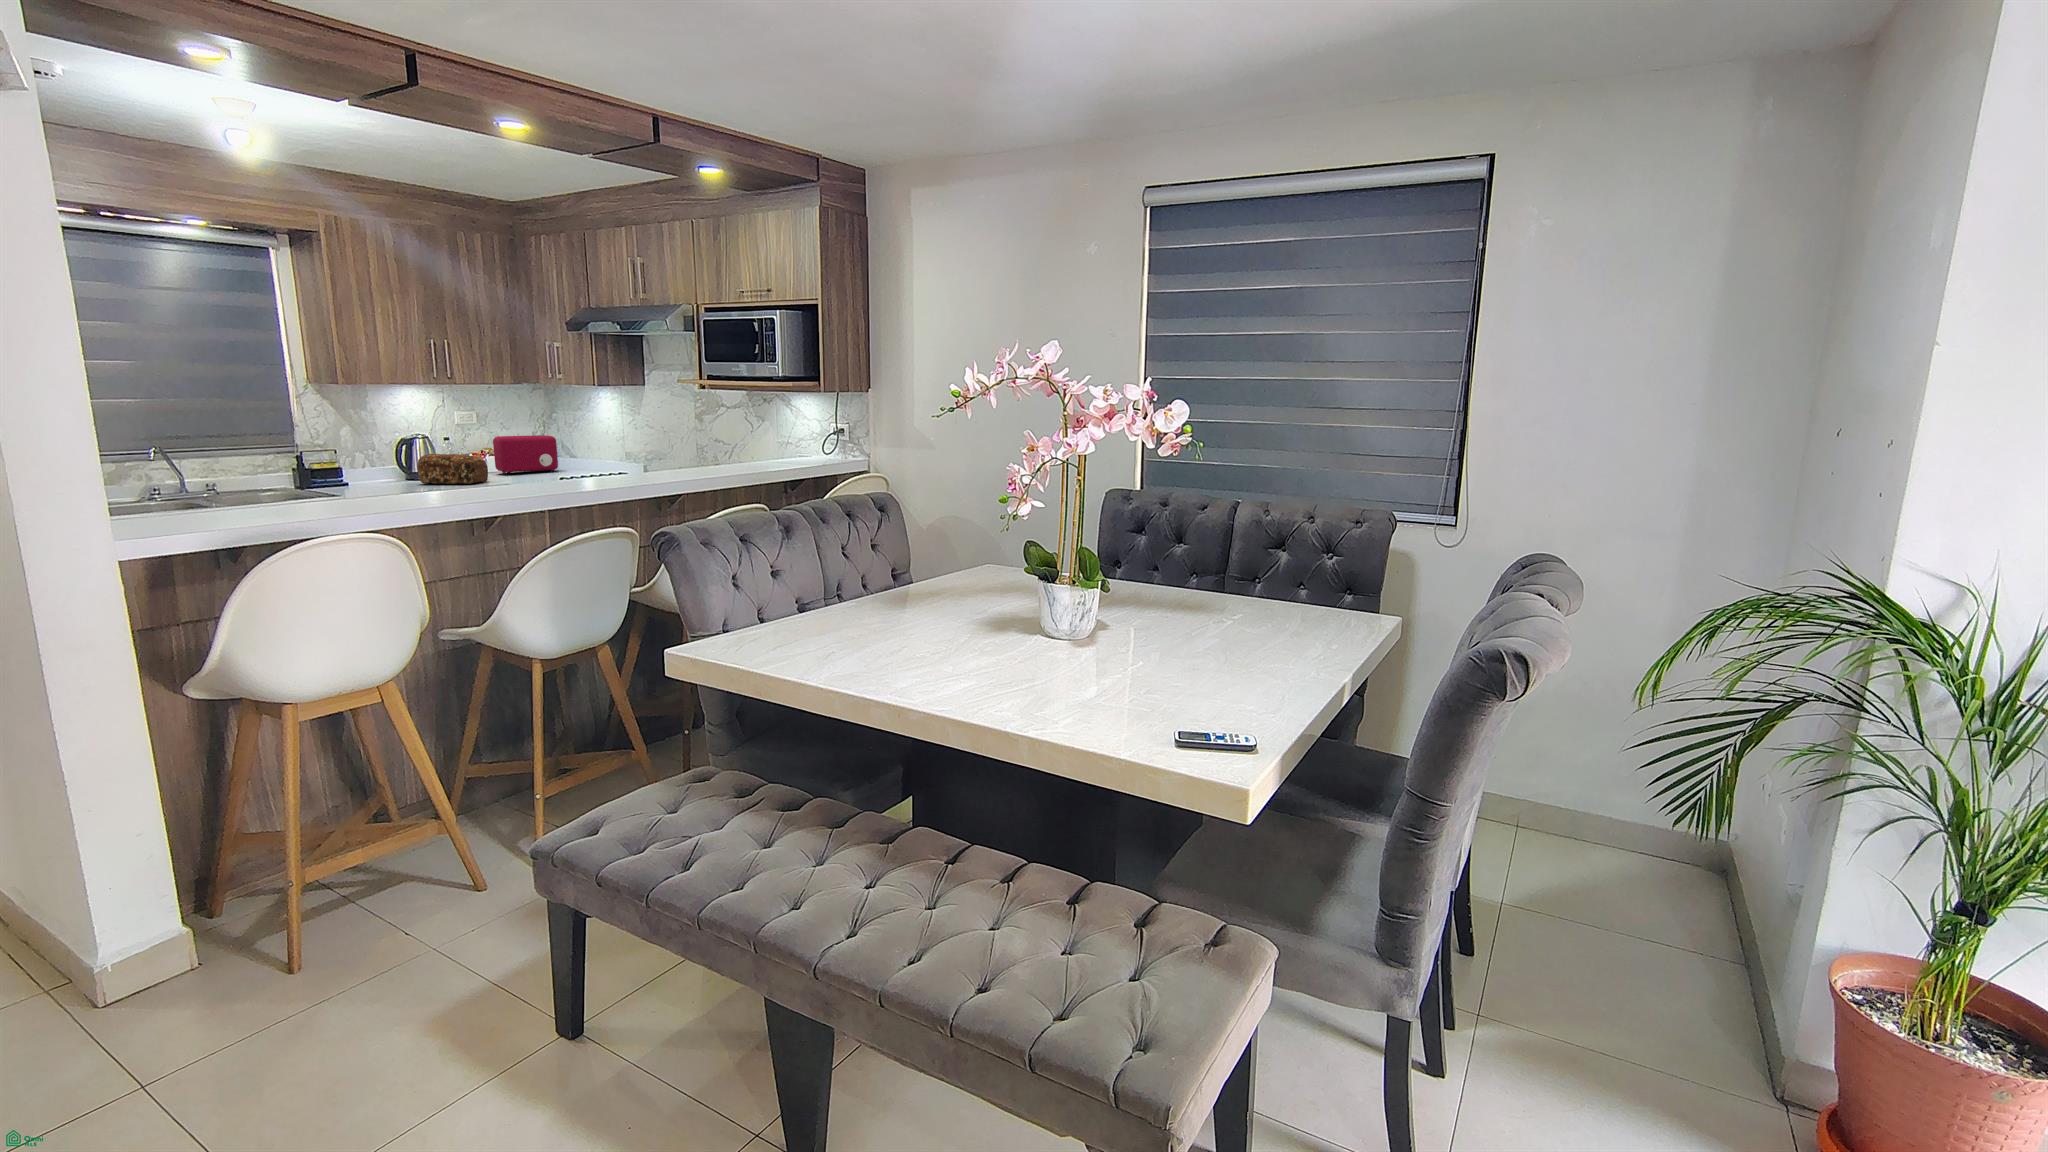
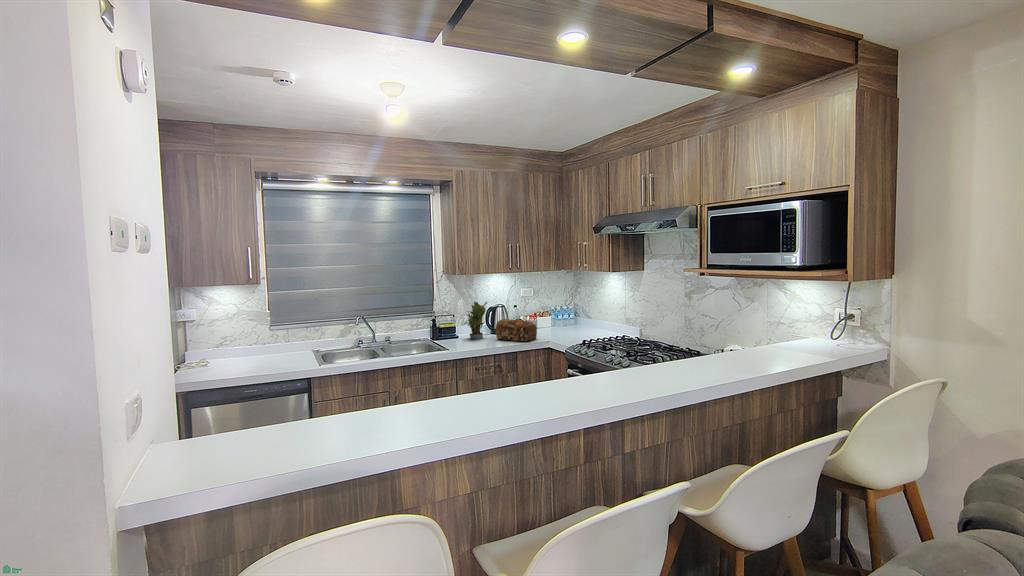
potted plant: none [356,426,398,485] -> present [464,301,487,339]
toaster: present [493,435,558,474] -> none [542,304,580,331]

